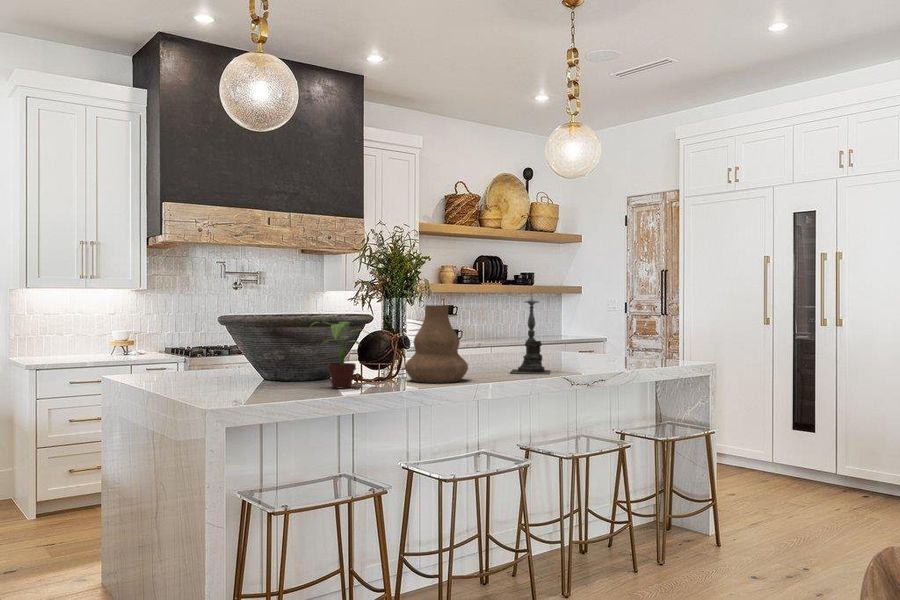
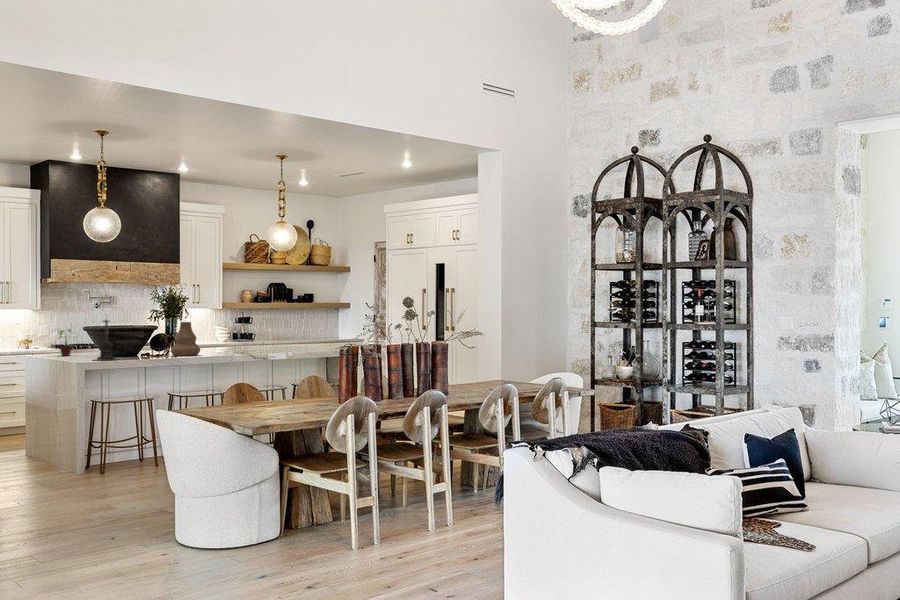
candle holder: present [510,296,550,374] -> present [95,319,118,360]
potted plant: present [308,322,370,388] -> present [59,329,72,356]

